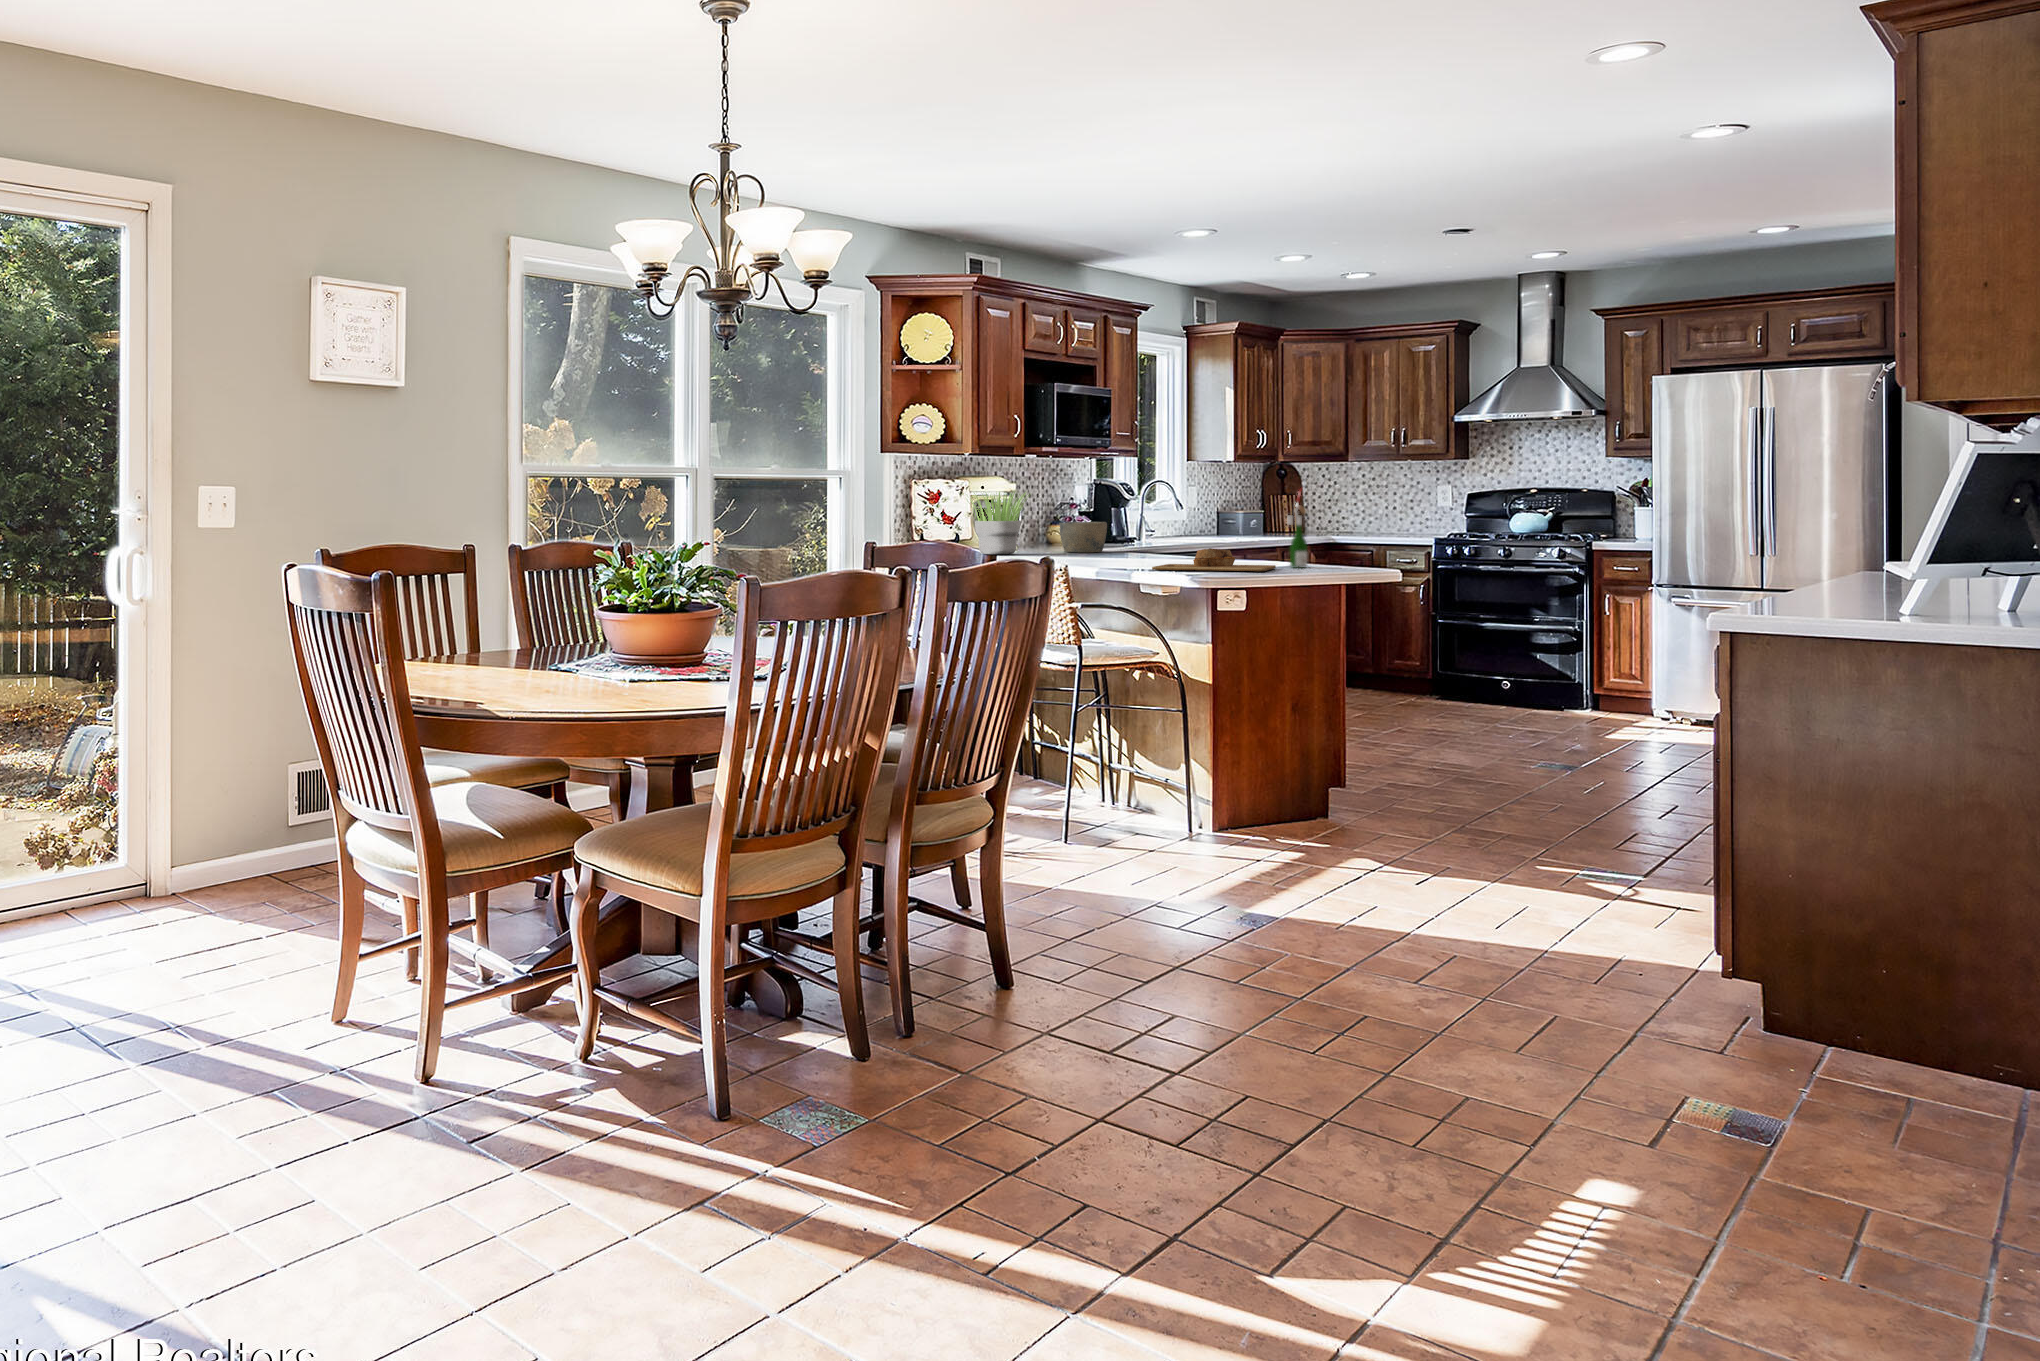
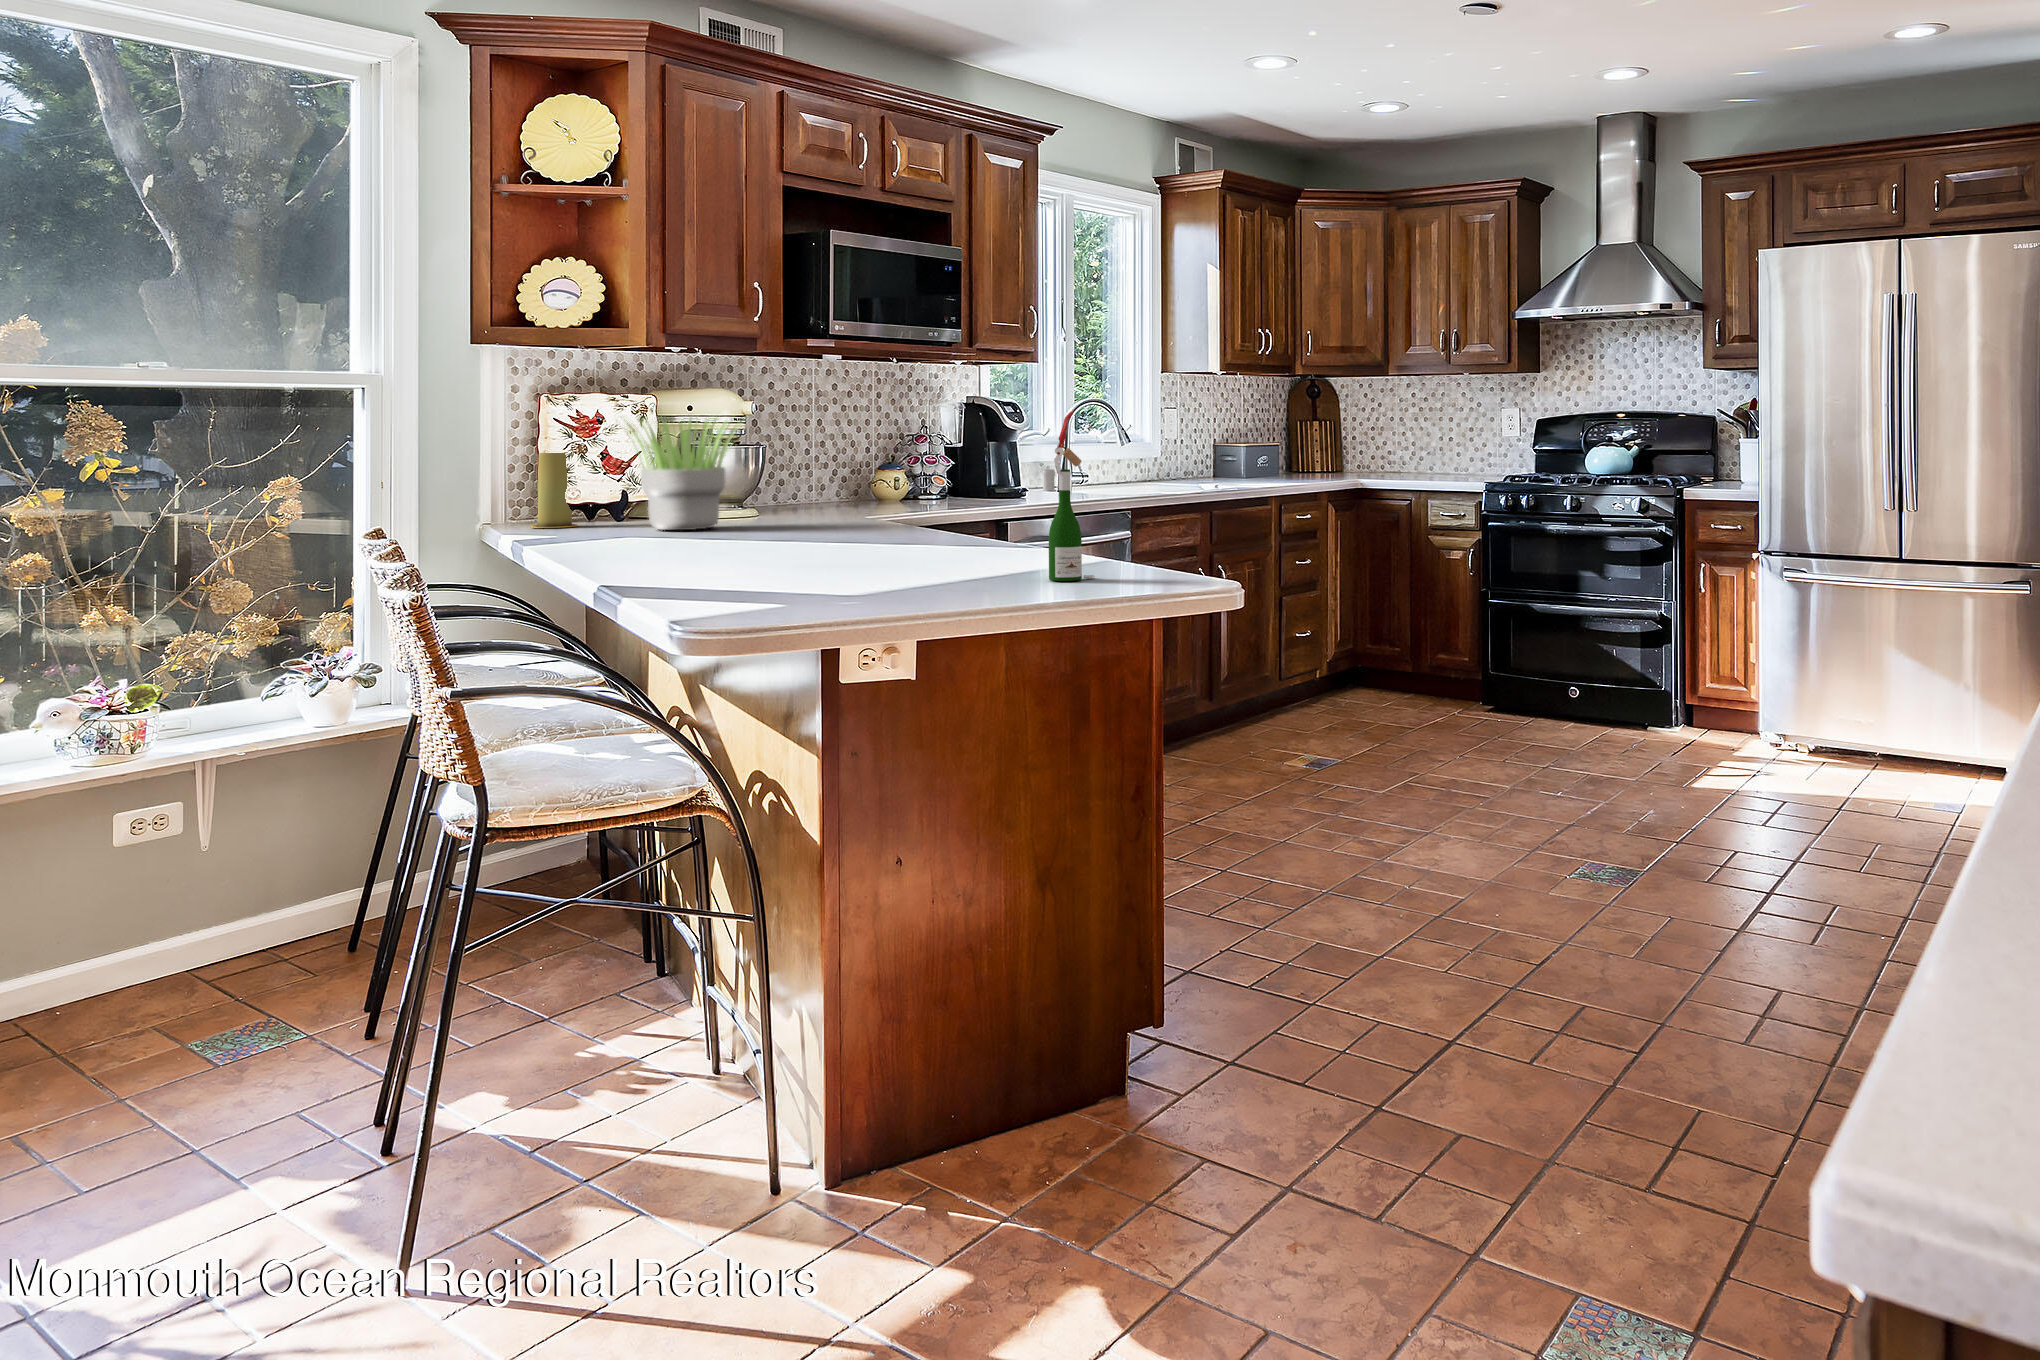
candle: none [905,512,929,554] -> present [531,453,578,528]
bowl: present [1059,522,1107,552] -> none [824,468,906,522]
cutting board: present [1152,548,1276,571] -> none [713,546,1005,604]

